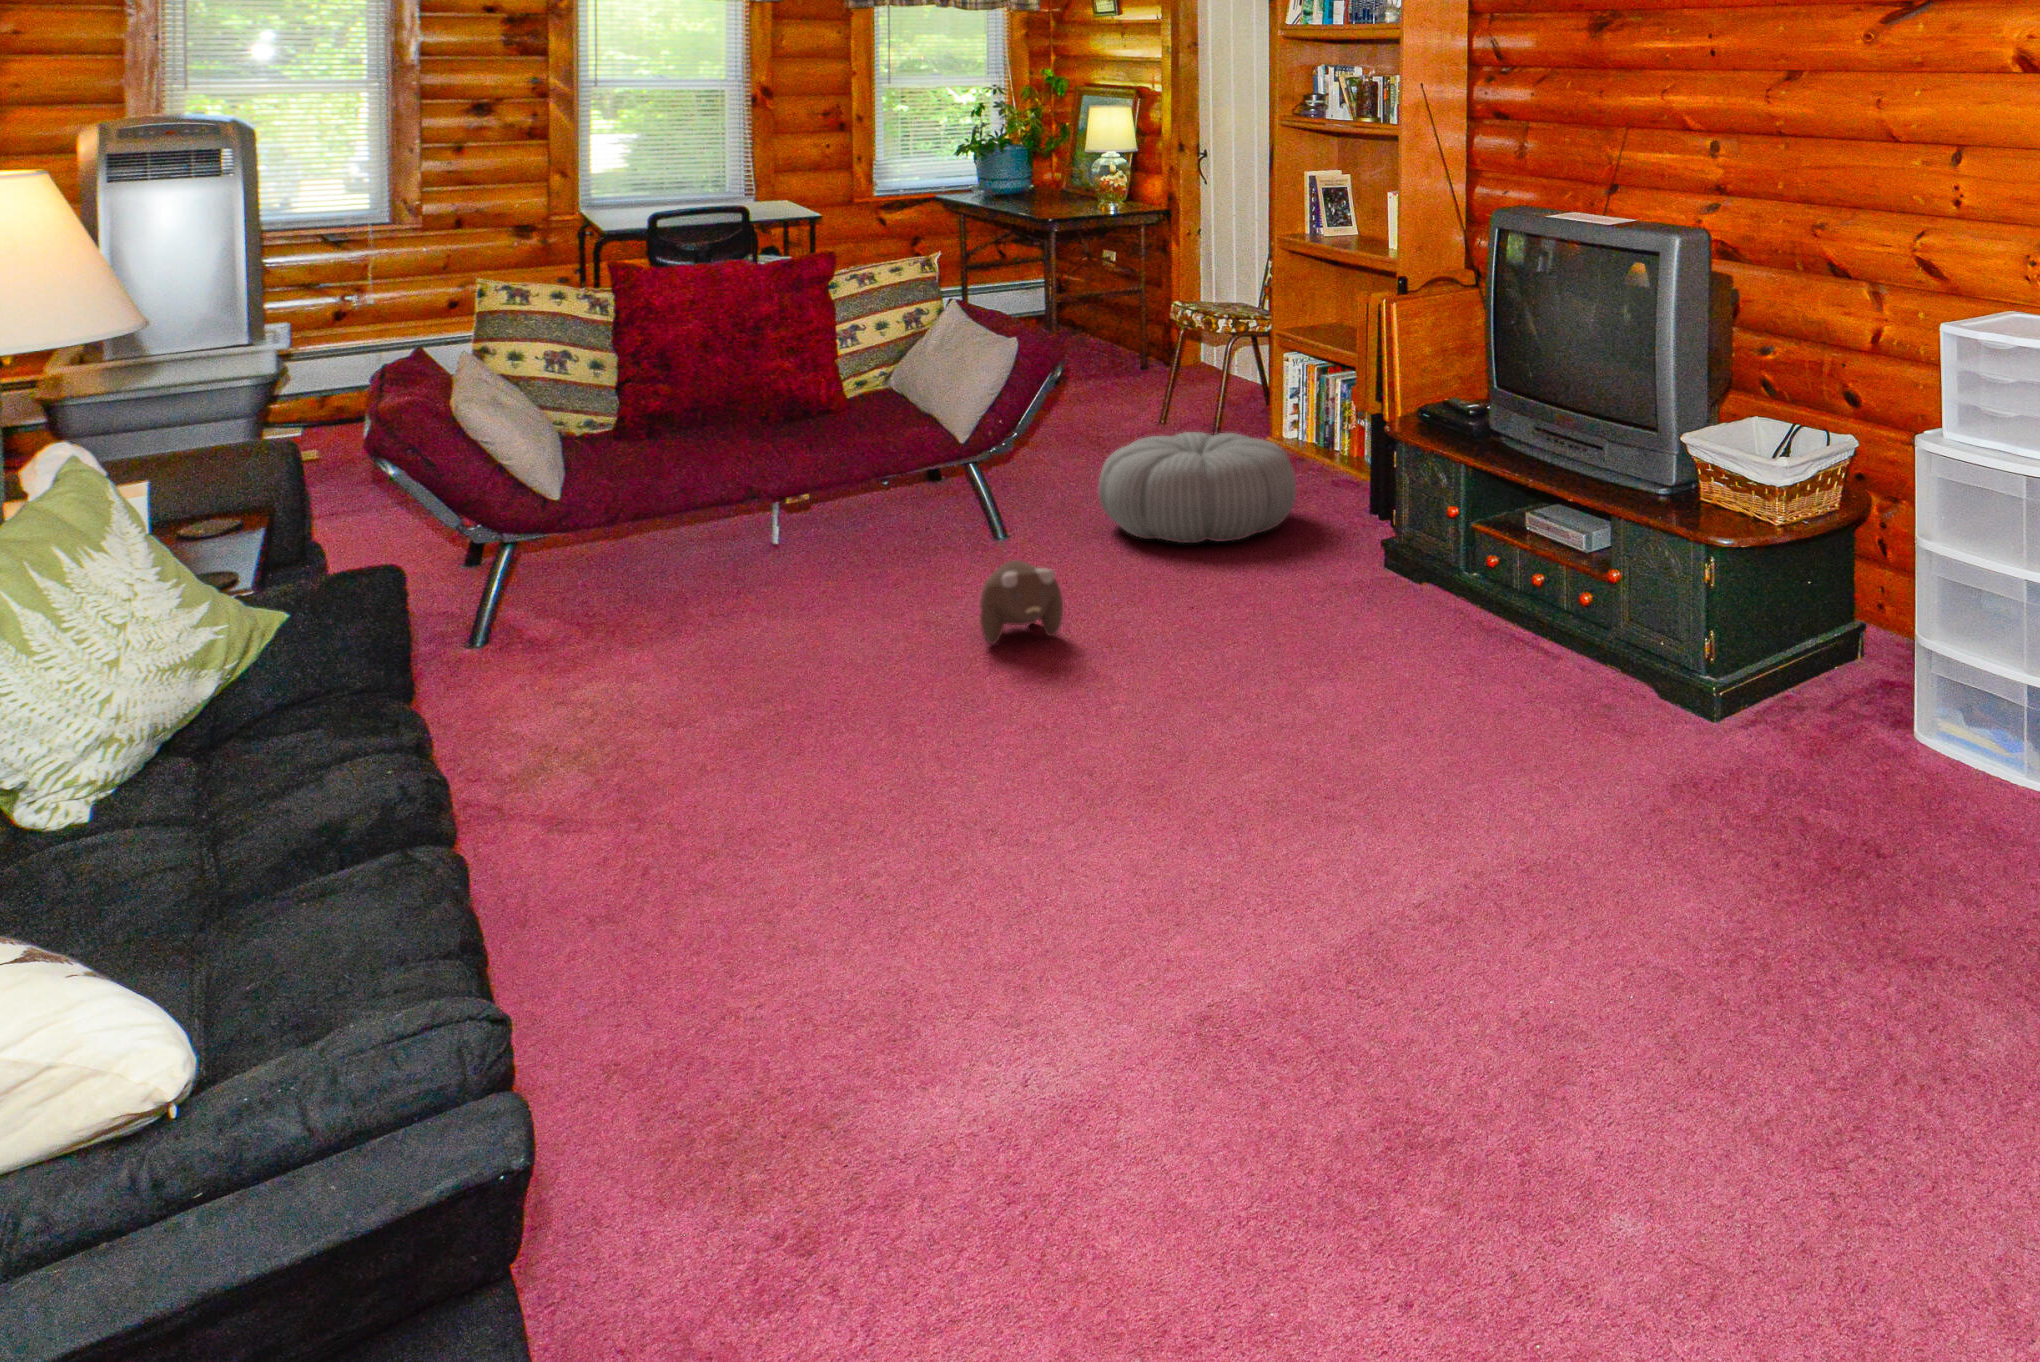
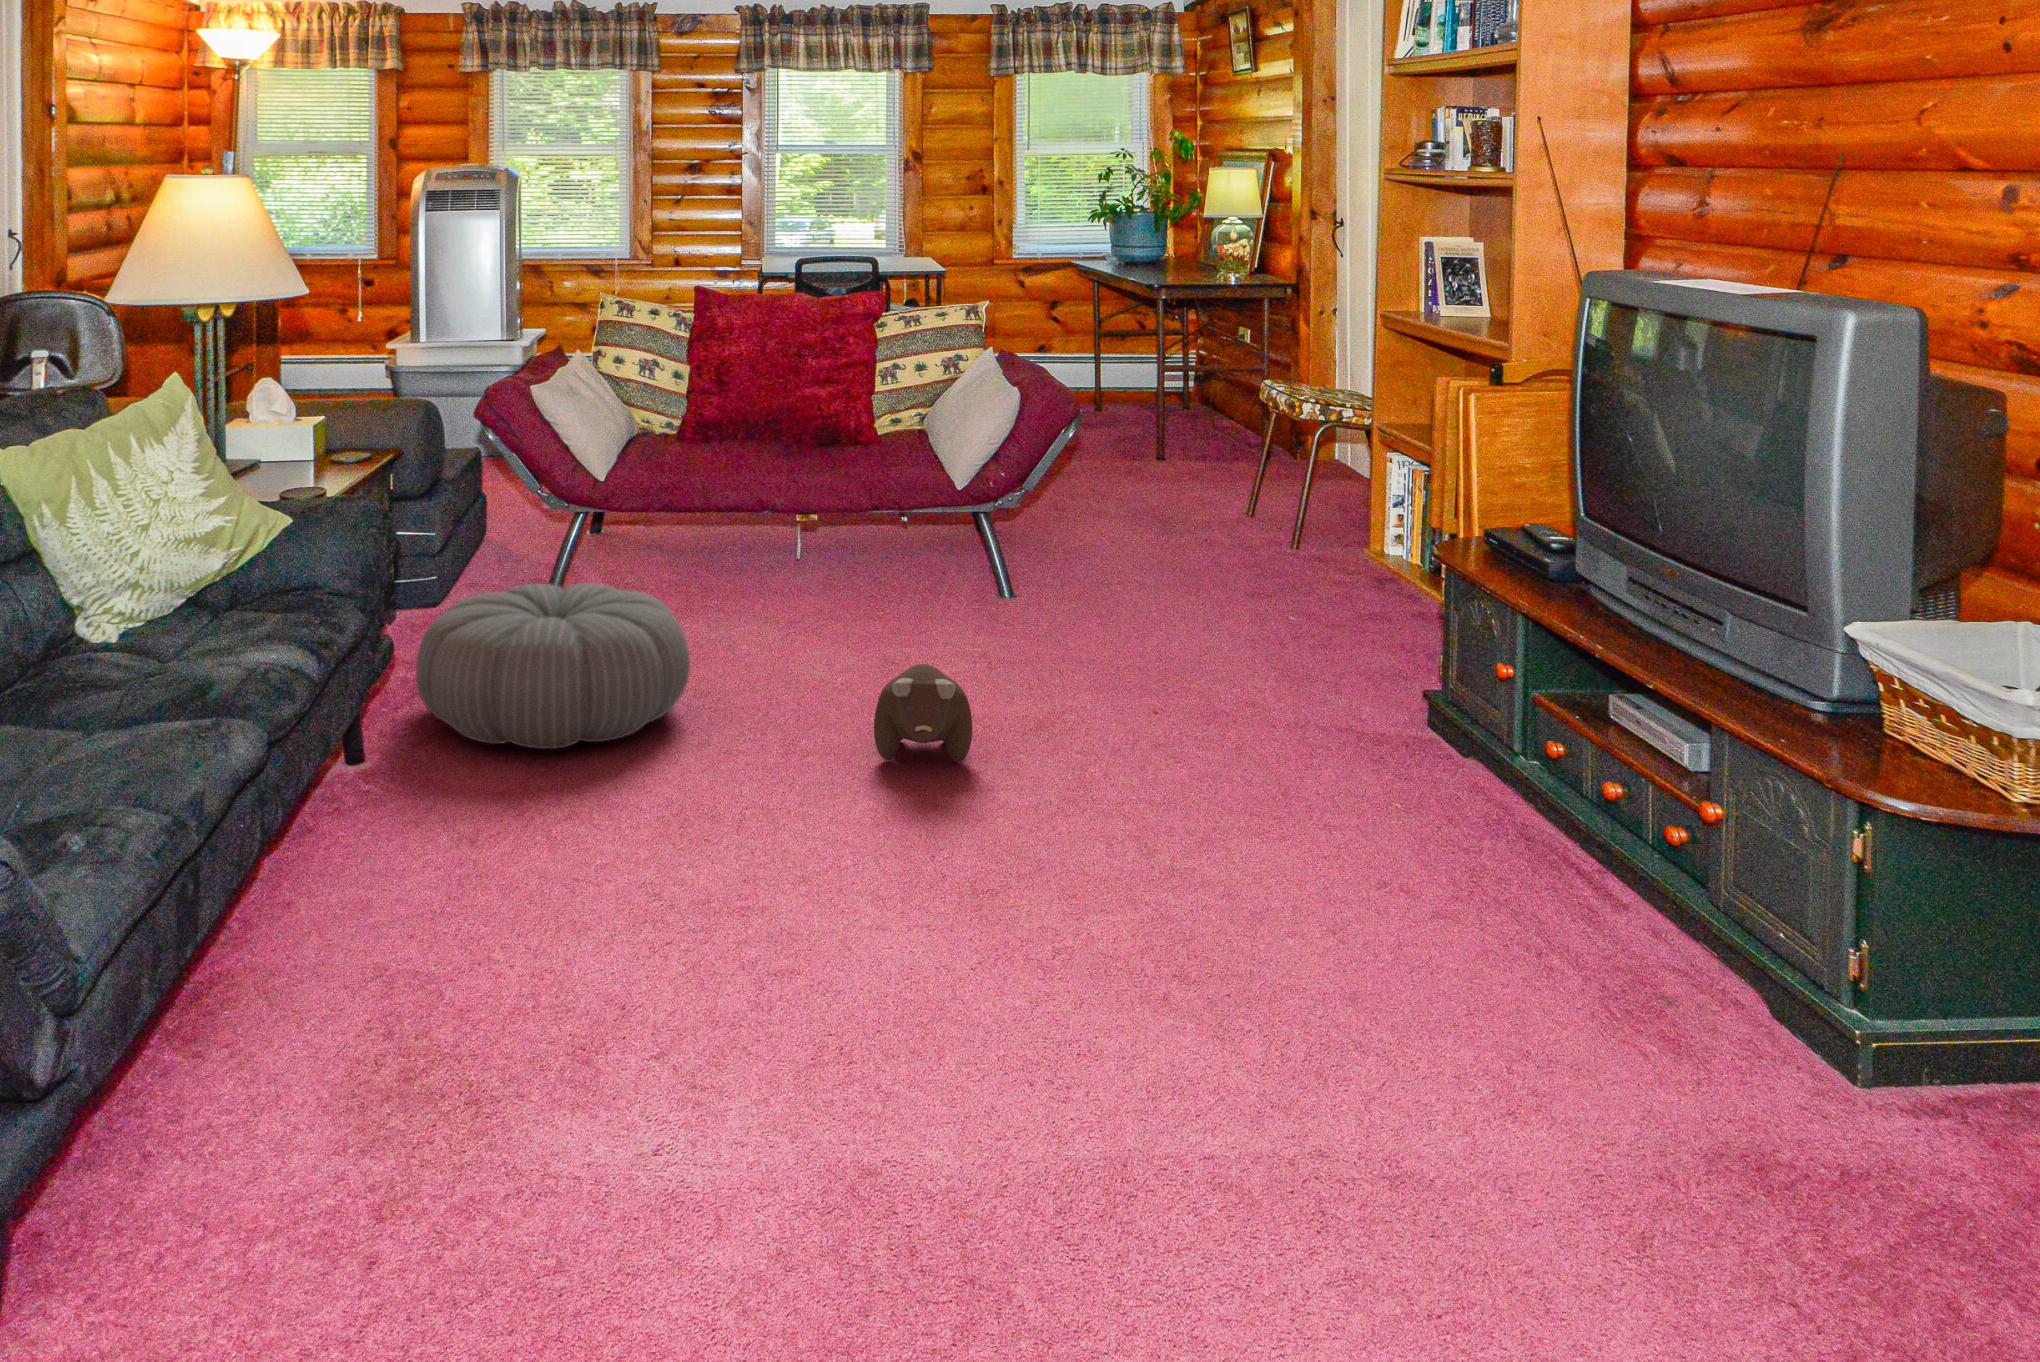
pouf: present [1098,432,1296,543] -> present [415,583,690,749]

